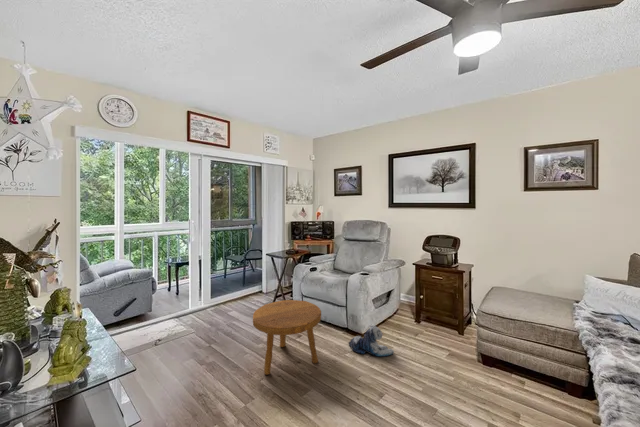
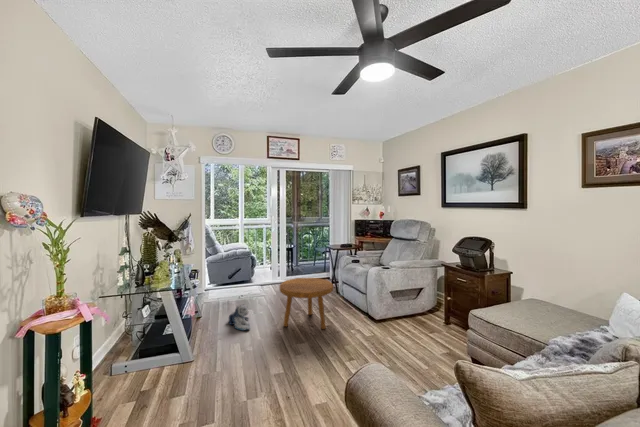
plush toy: present [349,326,394,357] -> present [229,305,250,331]

